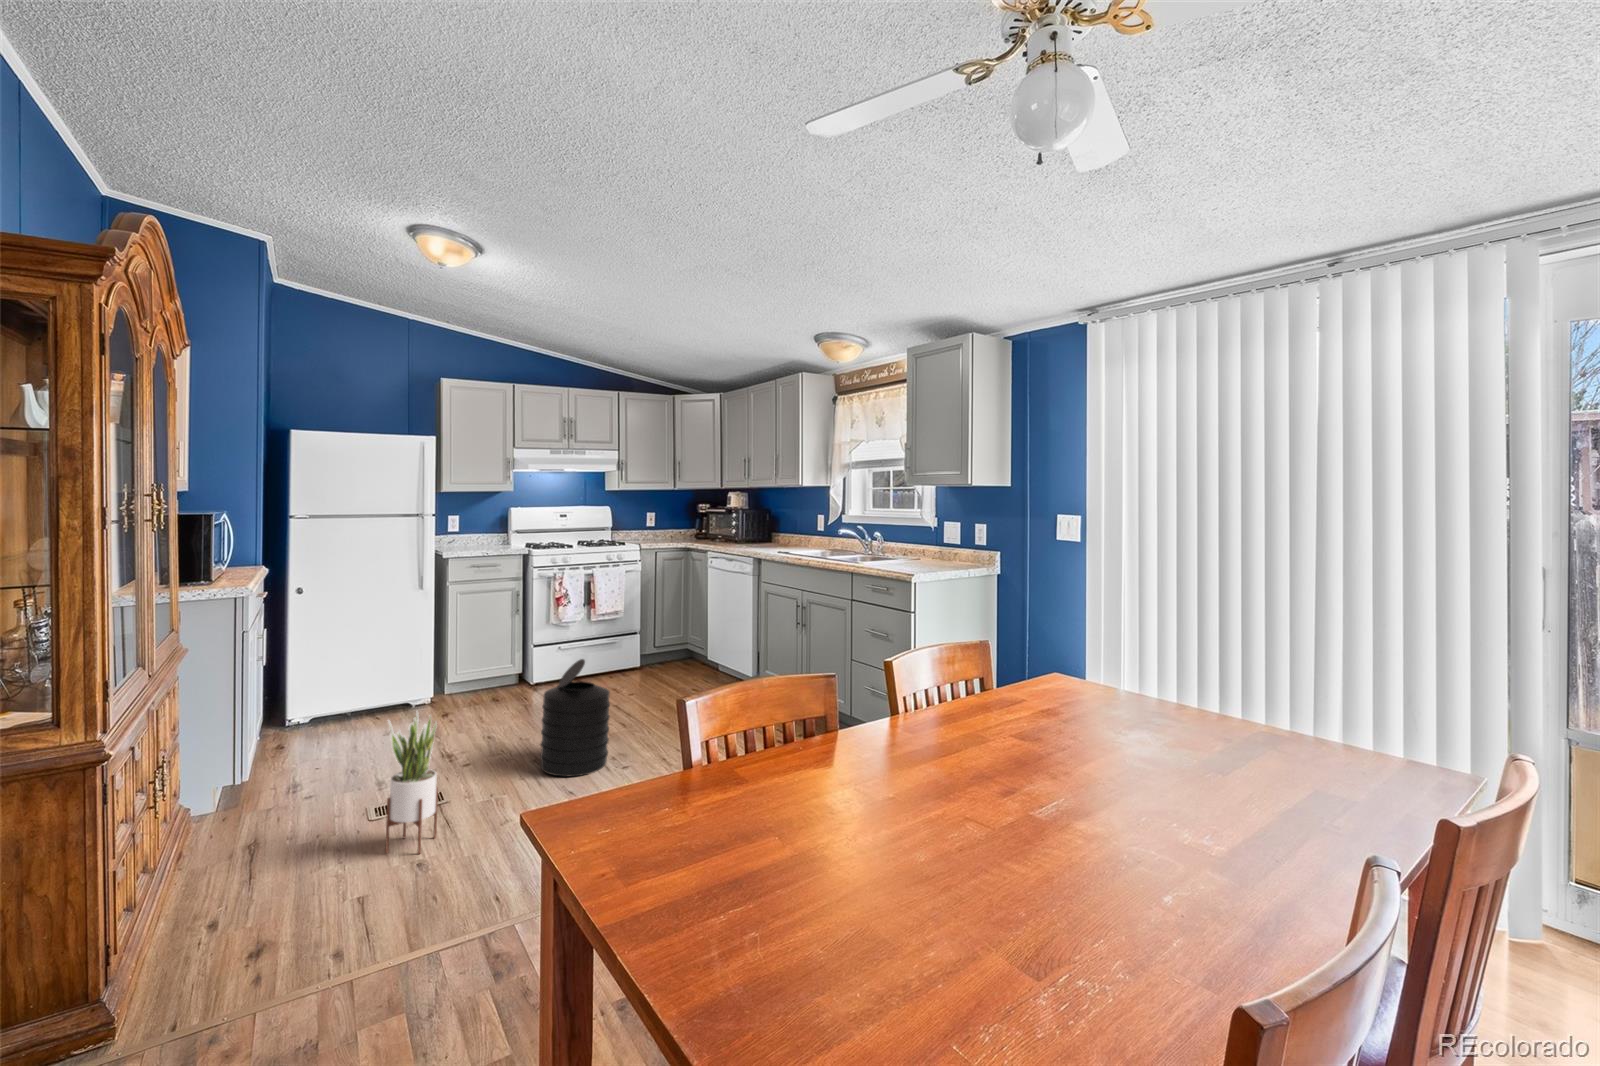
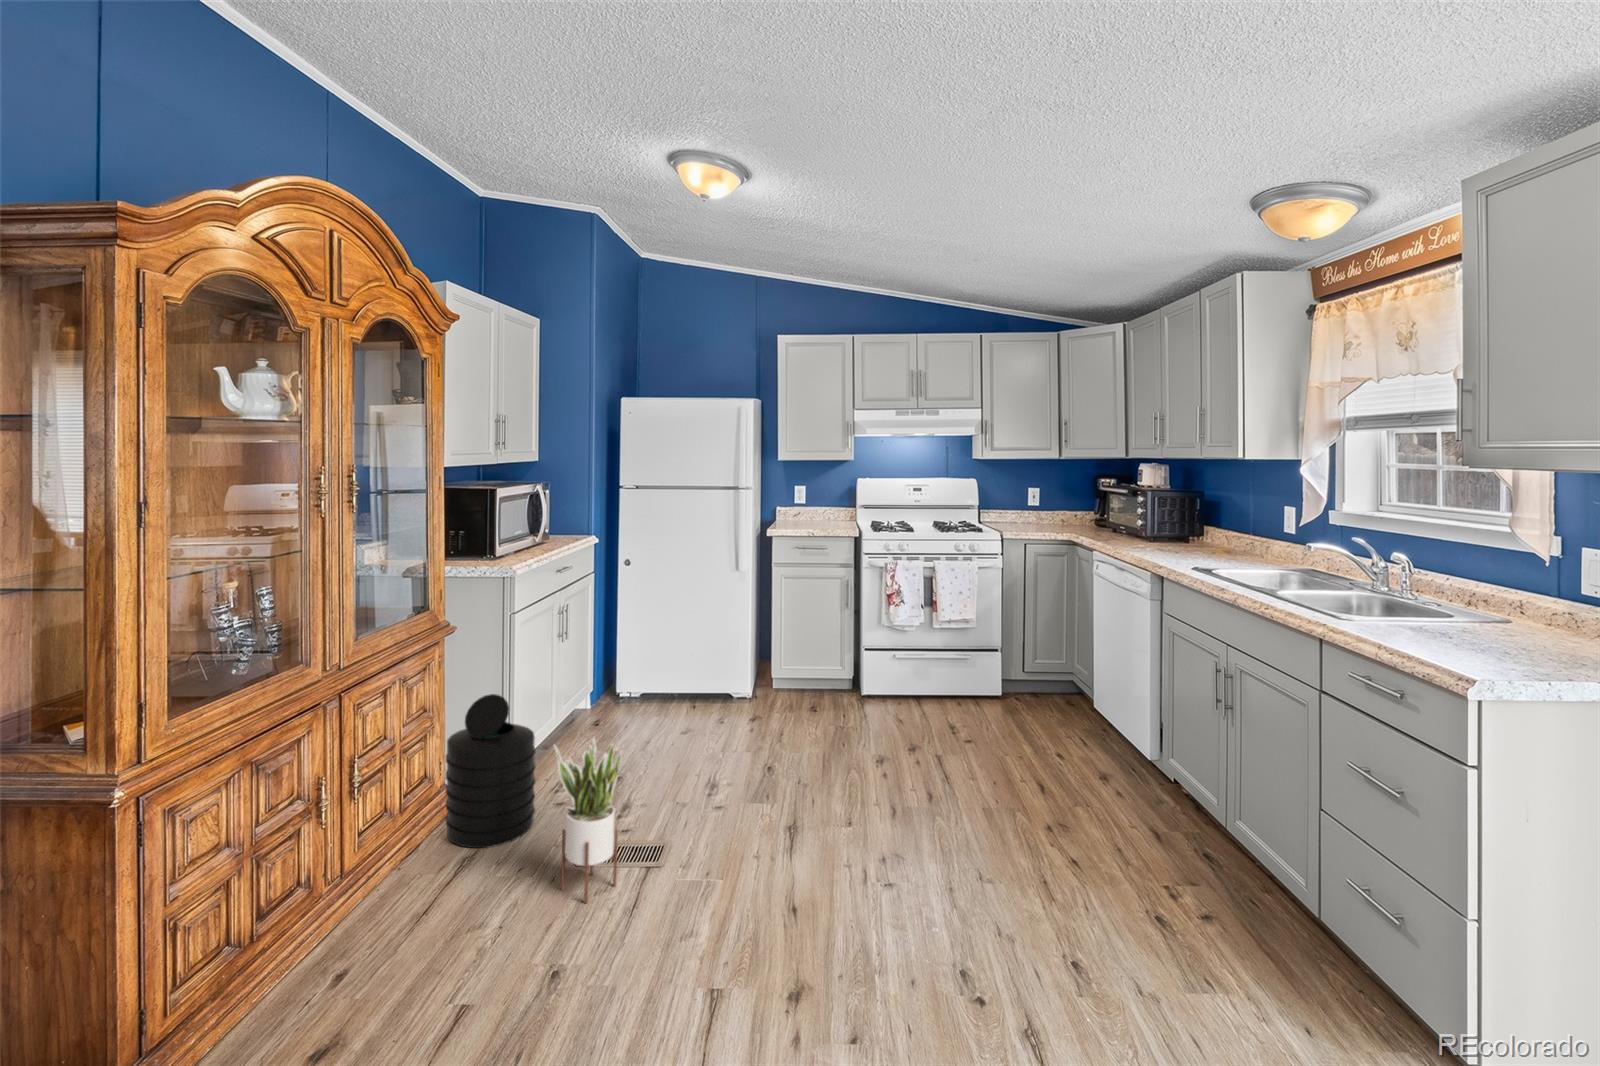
trash can: present [540,659,610,776] -> present [446,694,536,848]

